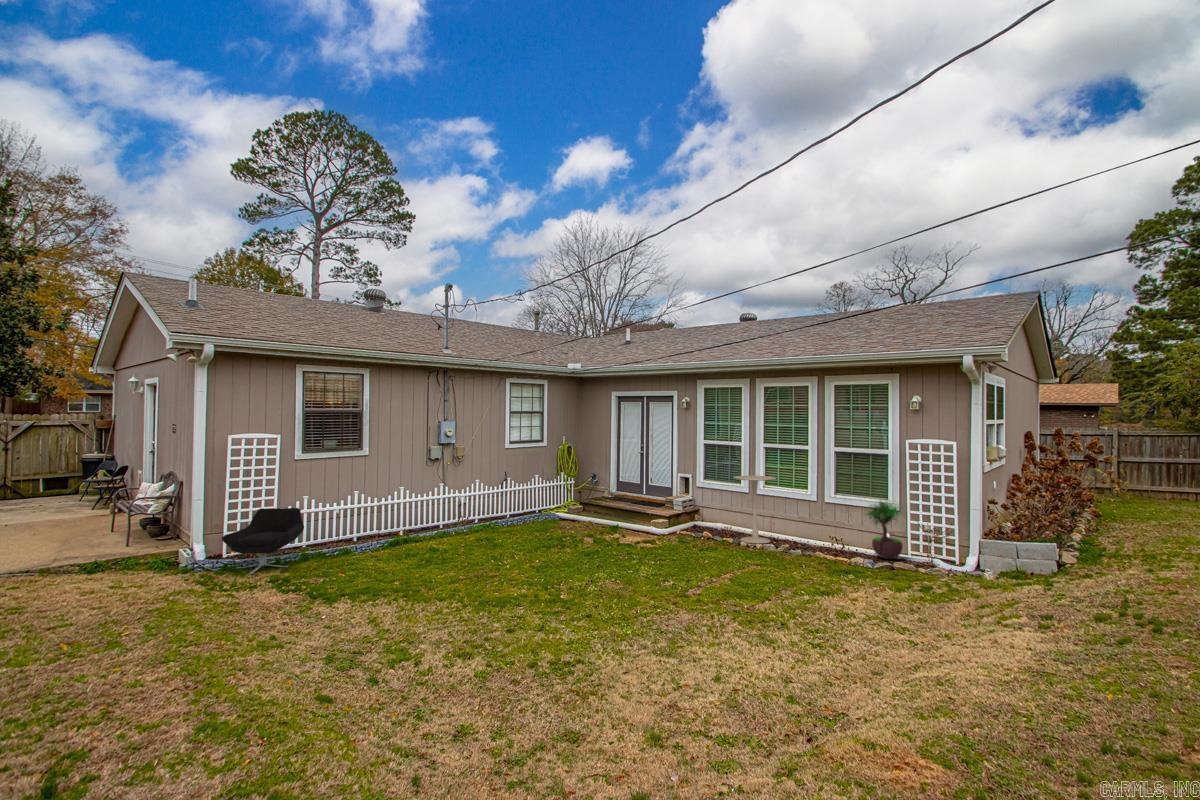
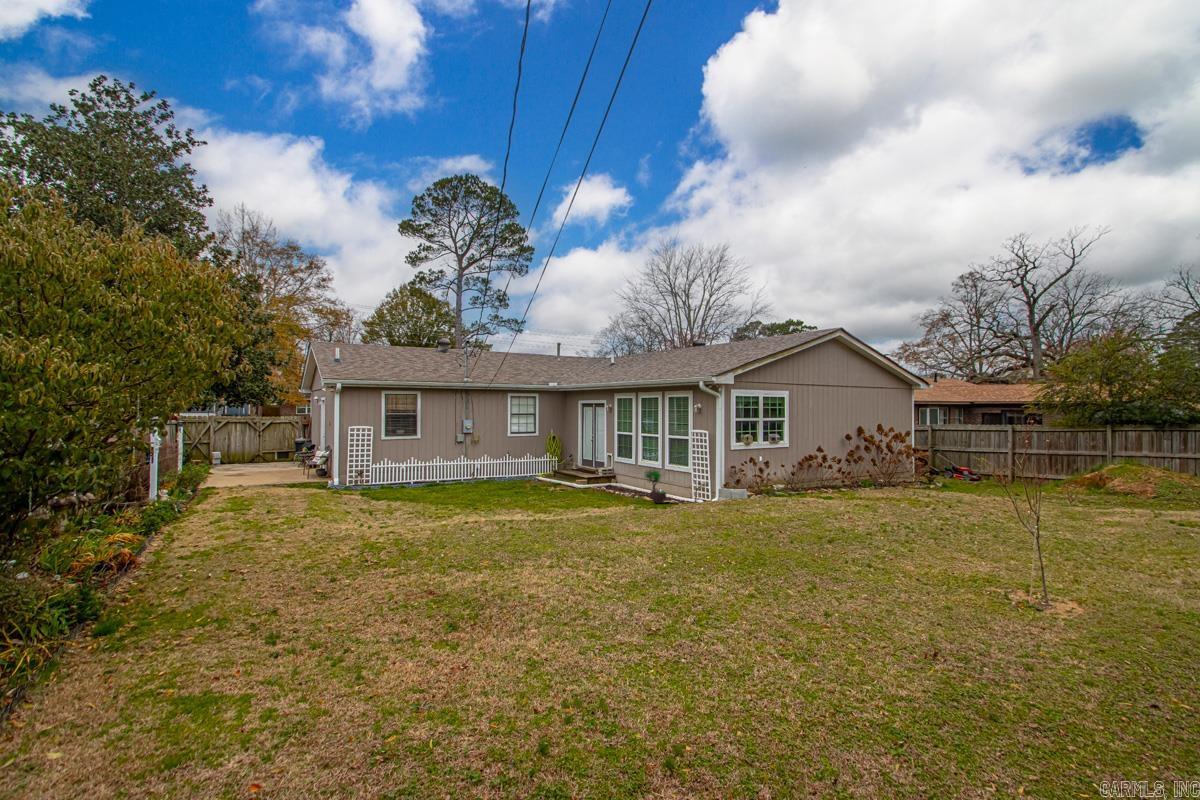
pedestal table: present [734,476,776,544] -> none [604,456,629,496]
lounge chair: present [222,508,304,574] -> none [344,463,380,490]

